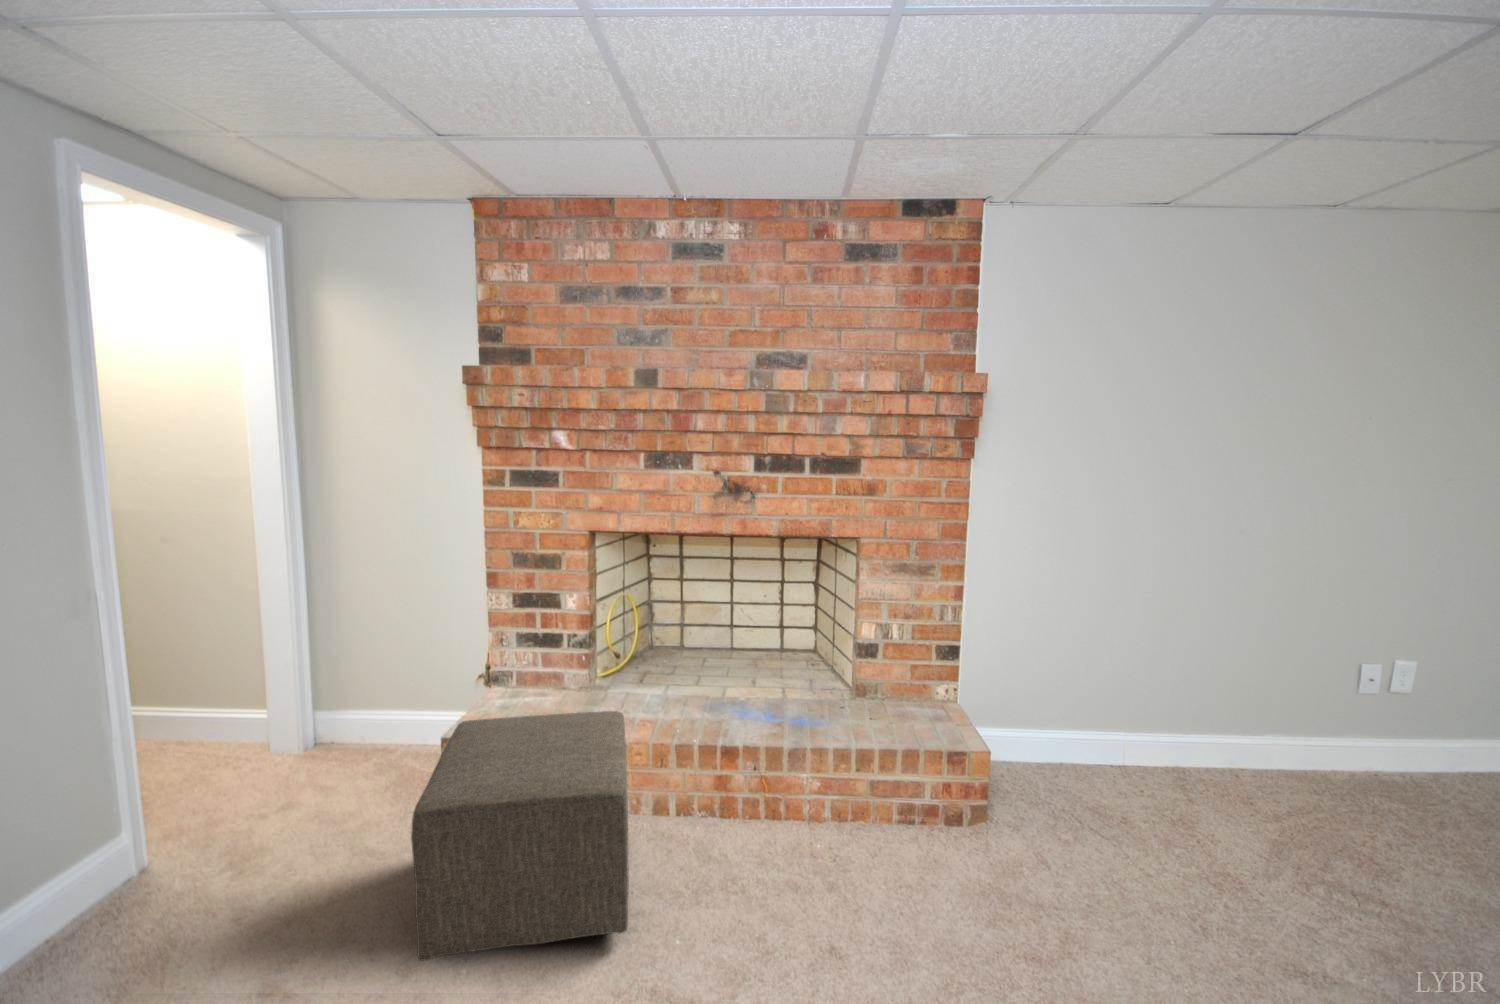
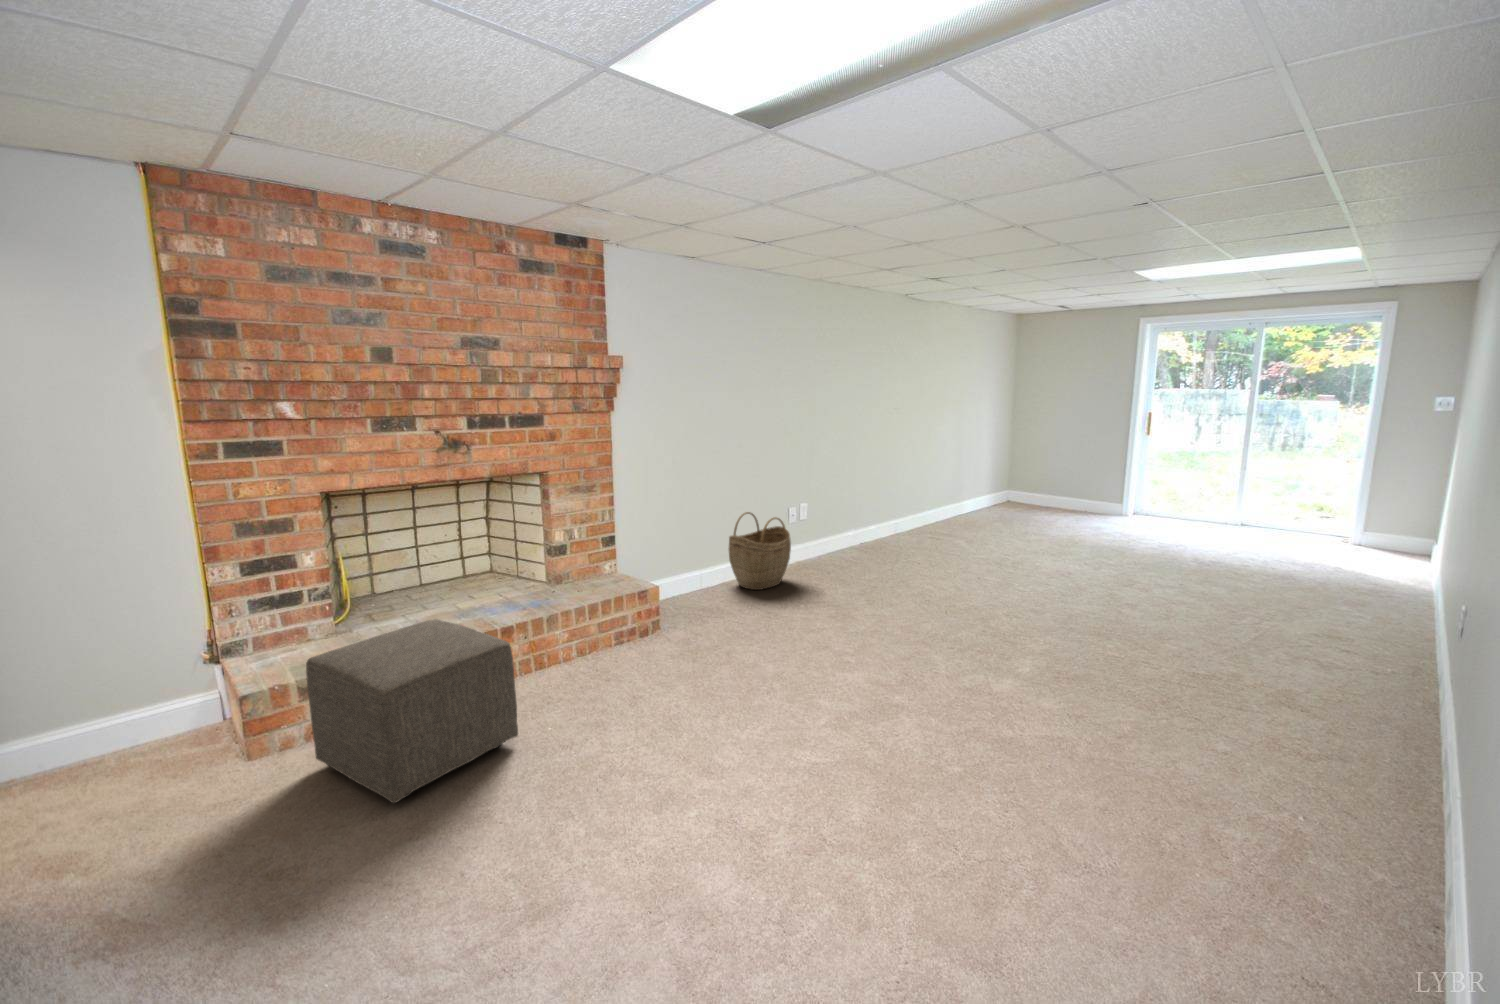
woven basket: none [1190,657,1344,818] -> present [728,512,791,590]

